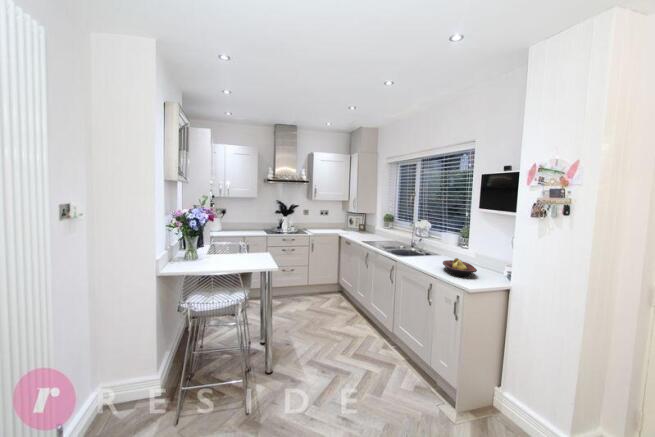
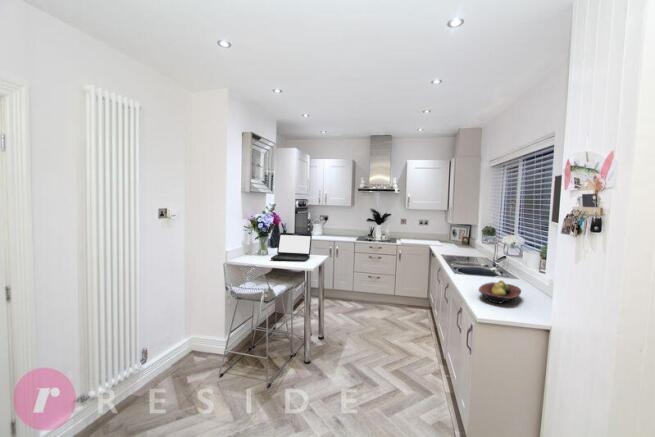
laptop: none [217,230,261,264] -> present [271,233,312,262]

